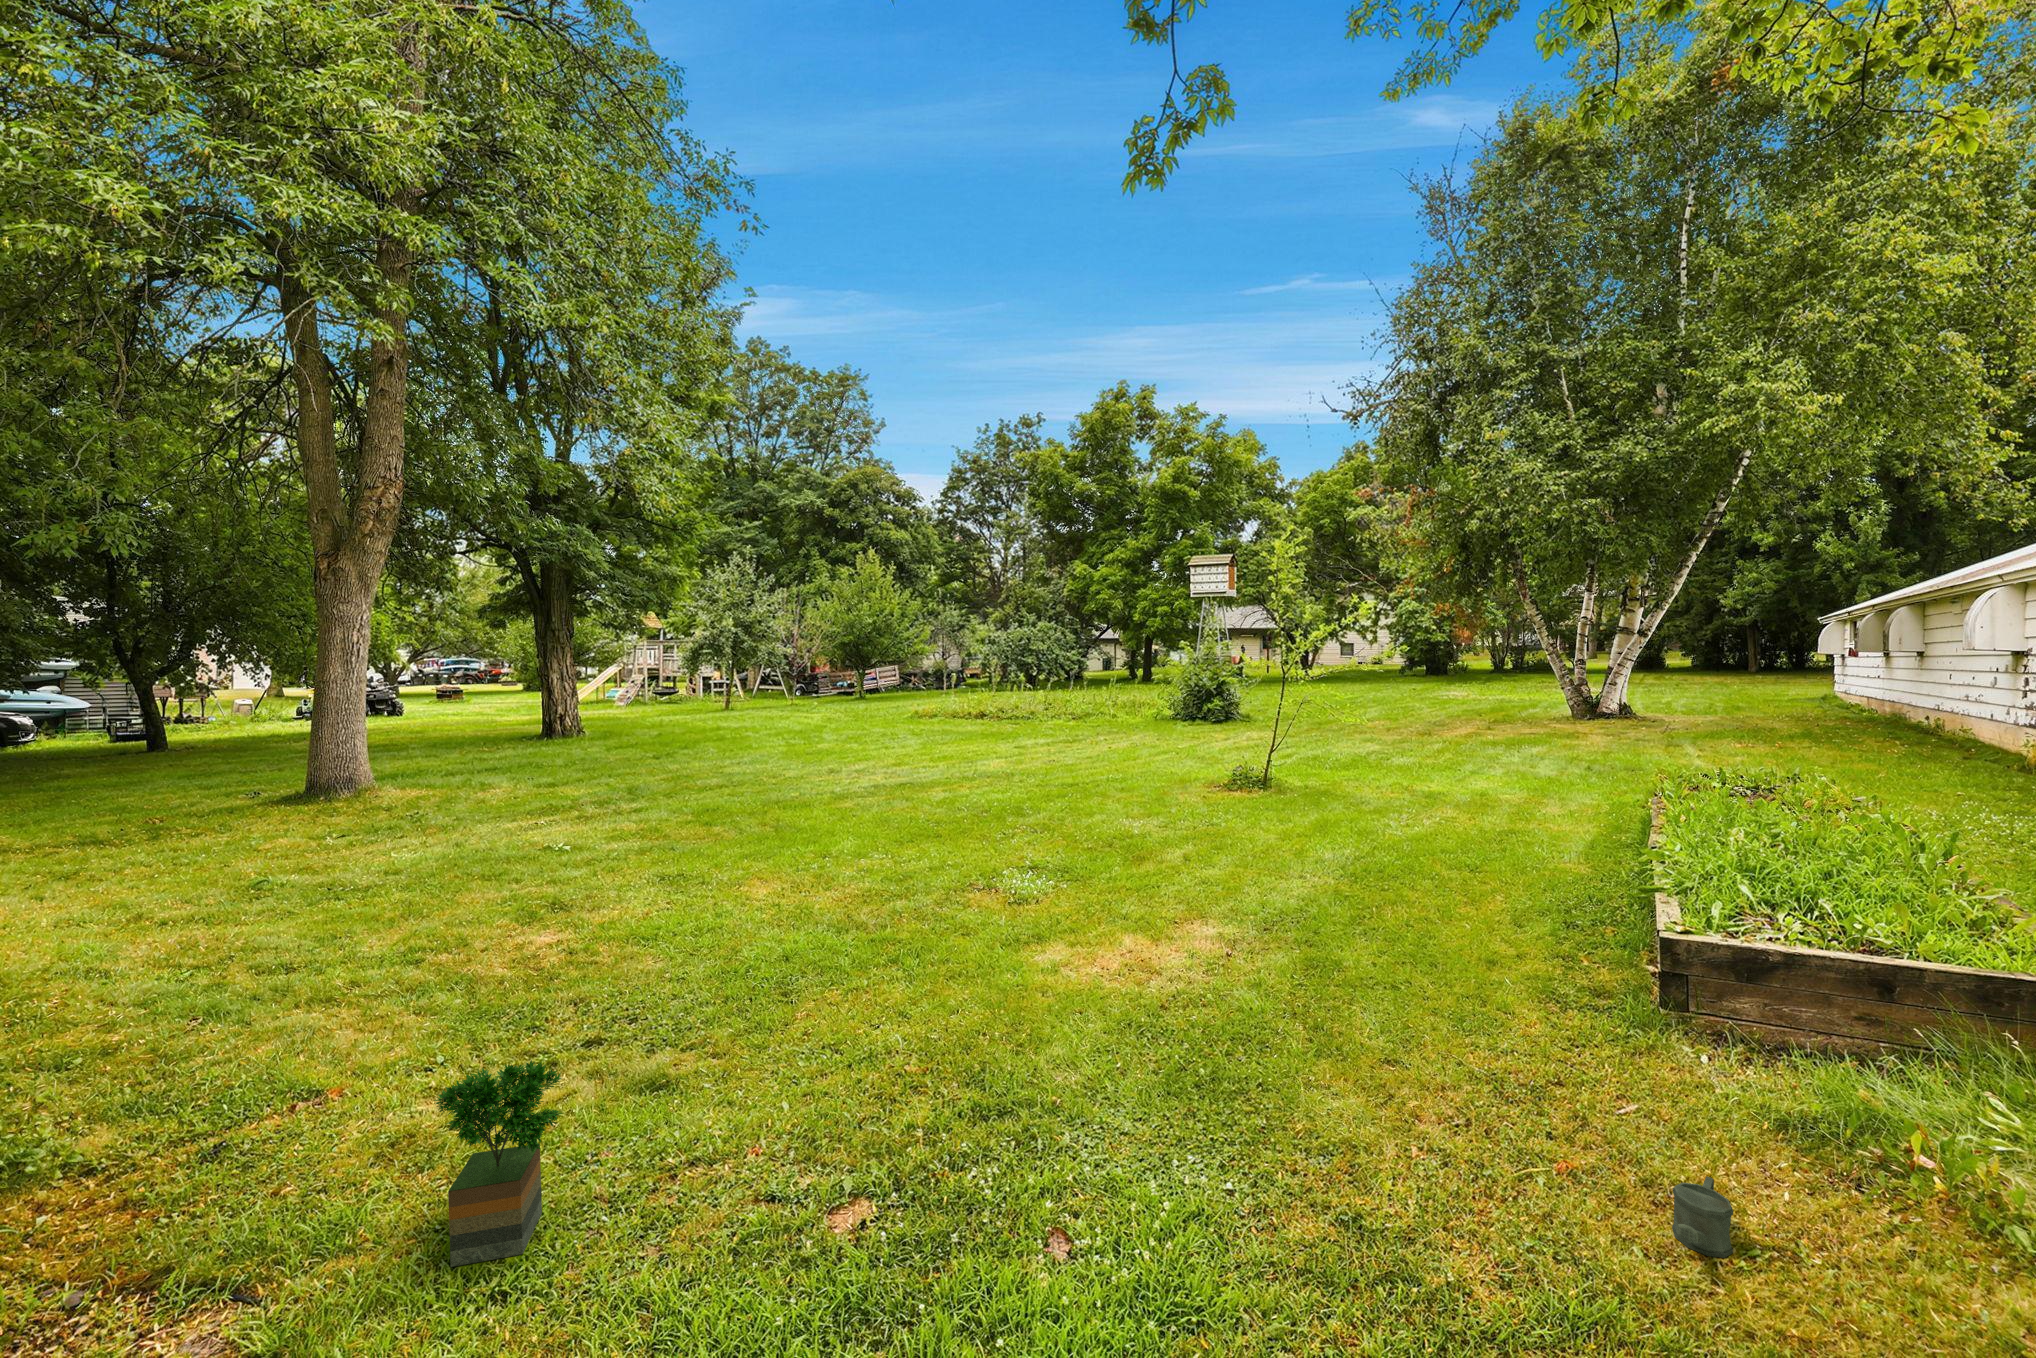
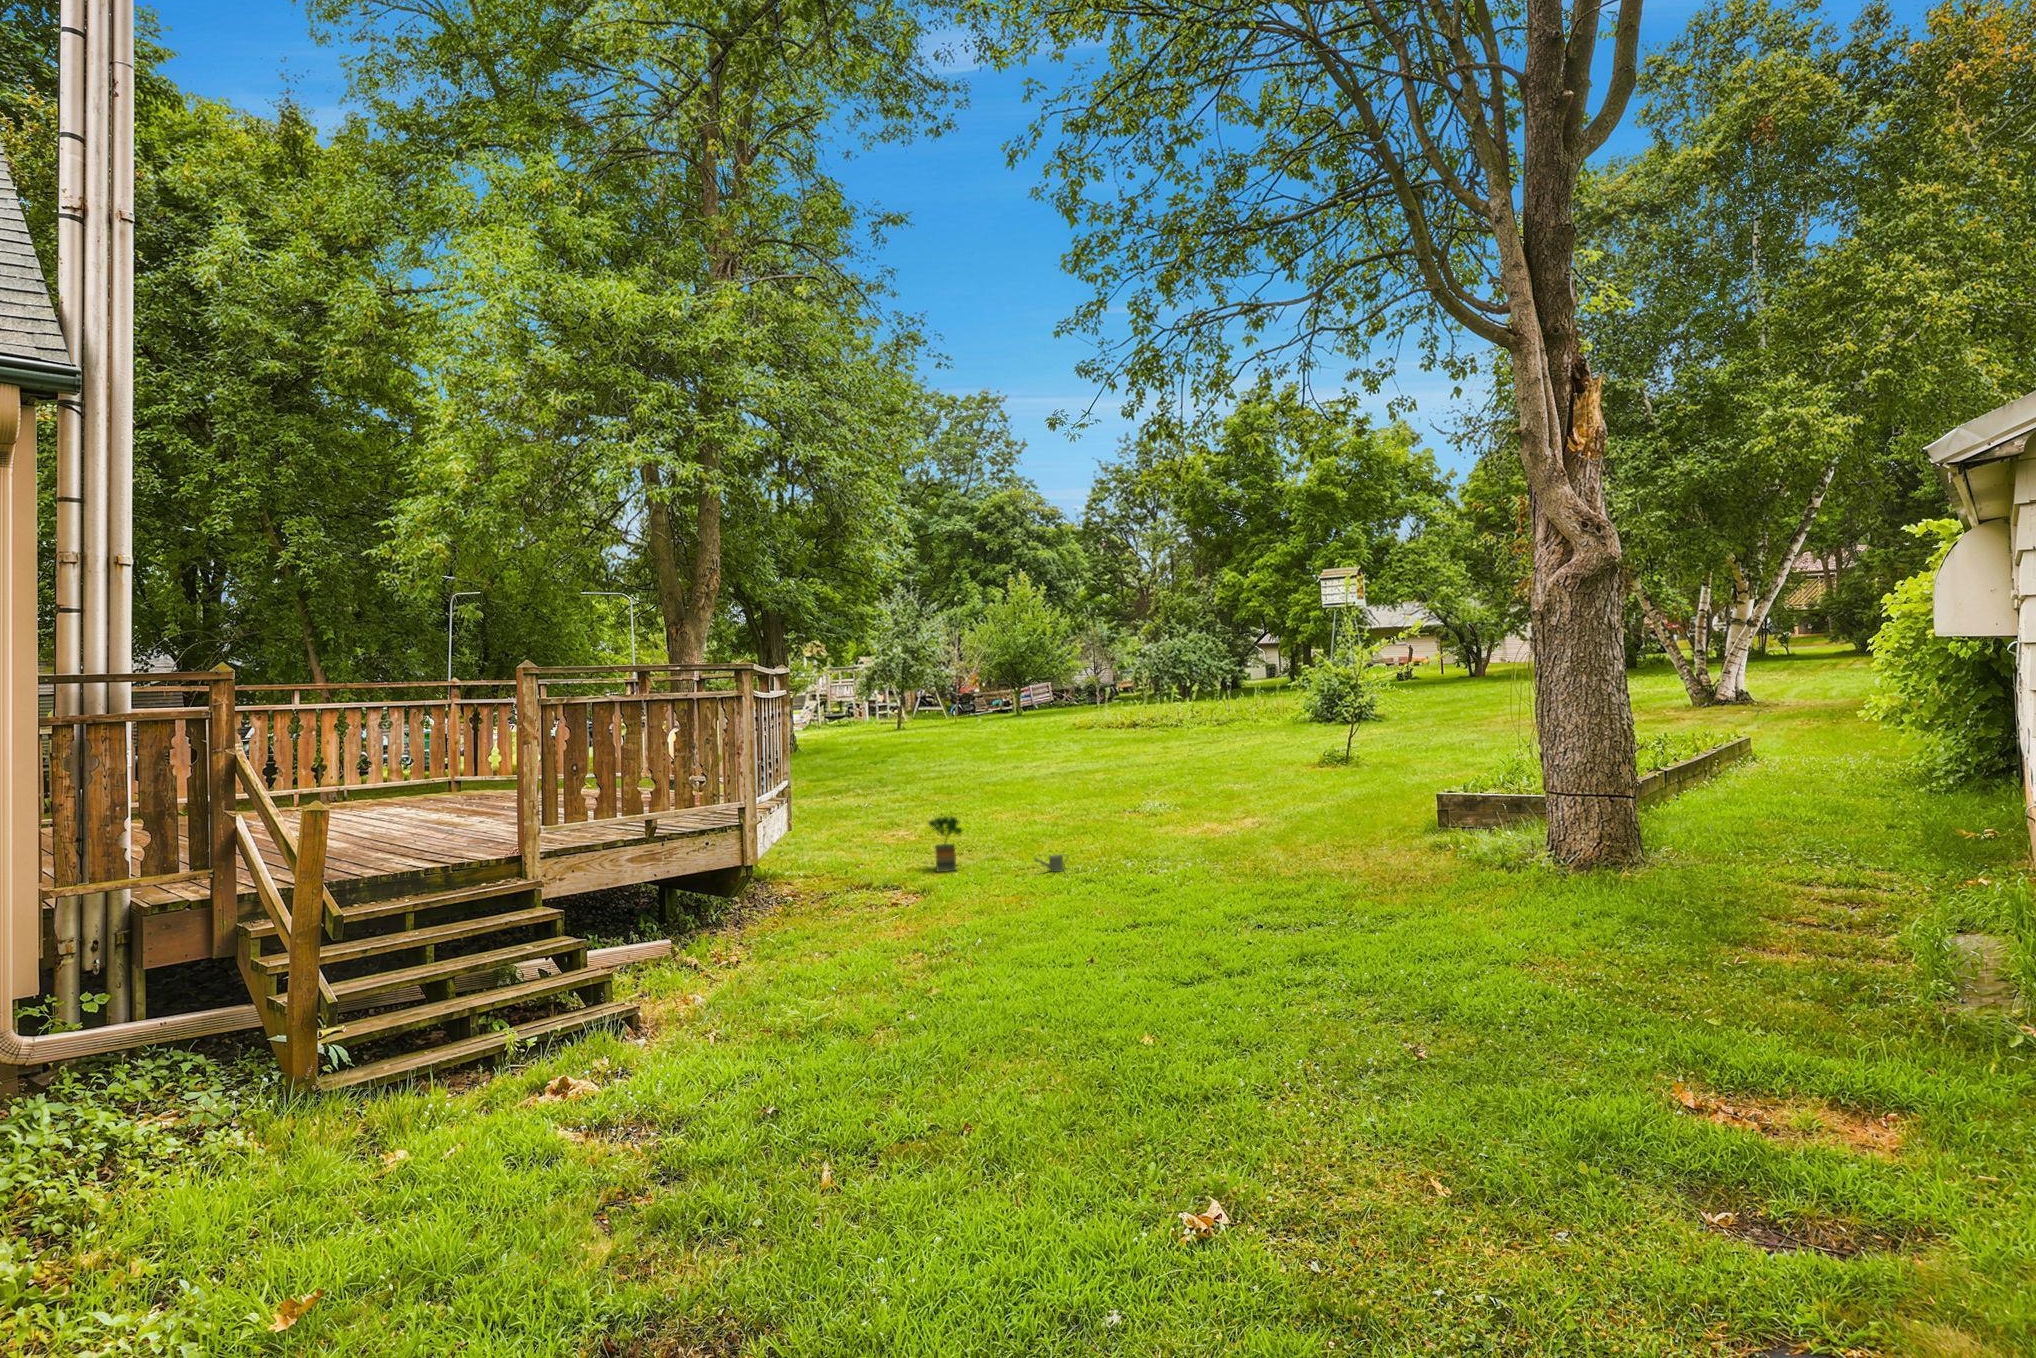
watering can: present [1672,1176,1733,1258] -> present [1034,854,1068,872]

